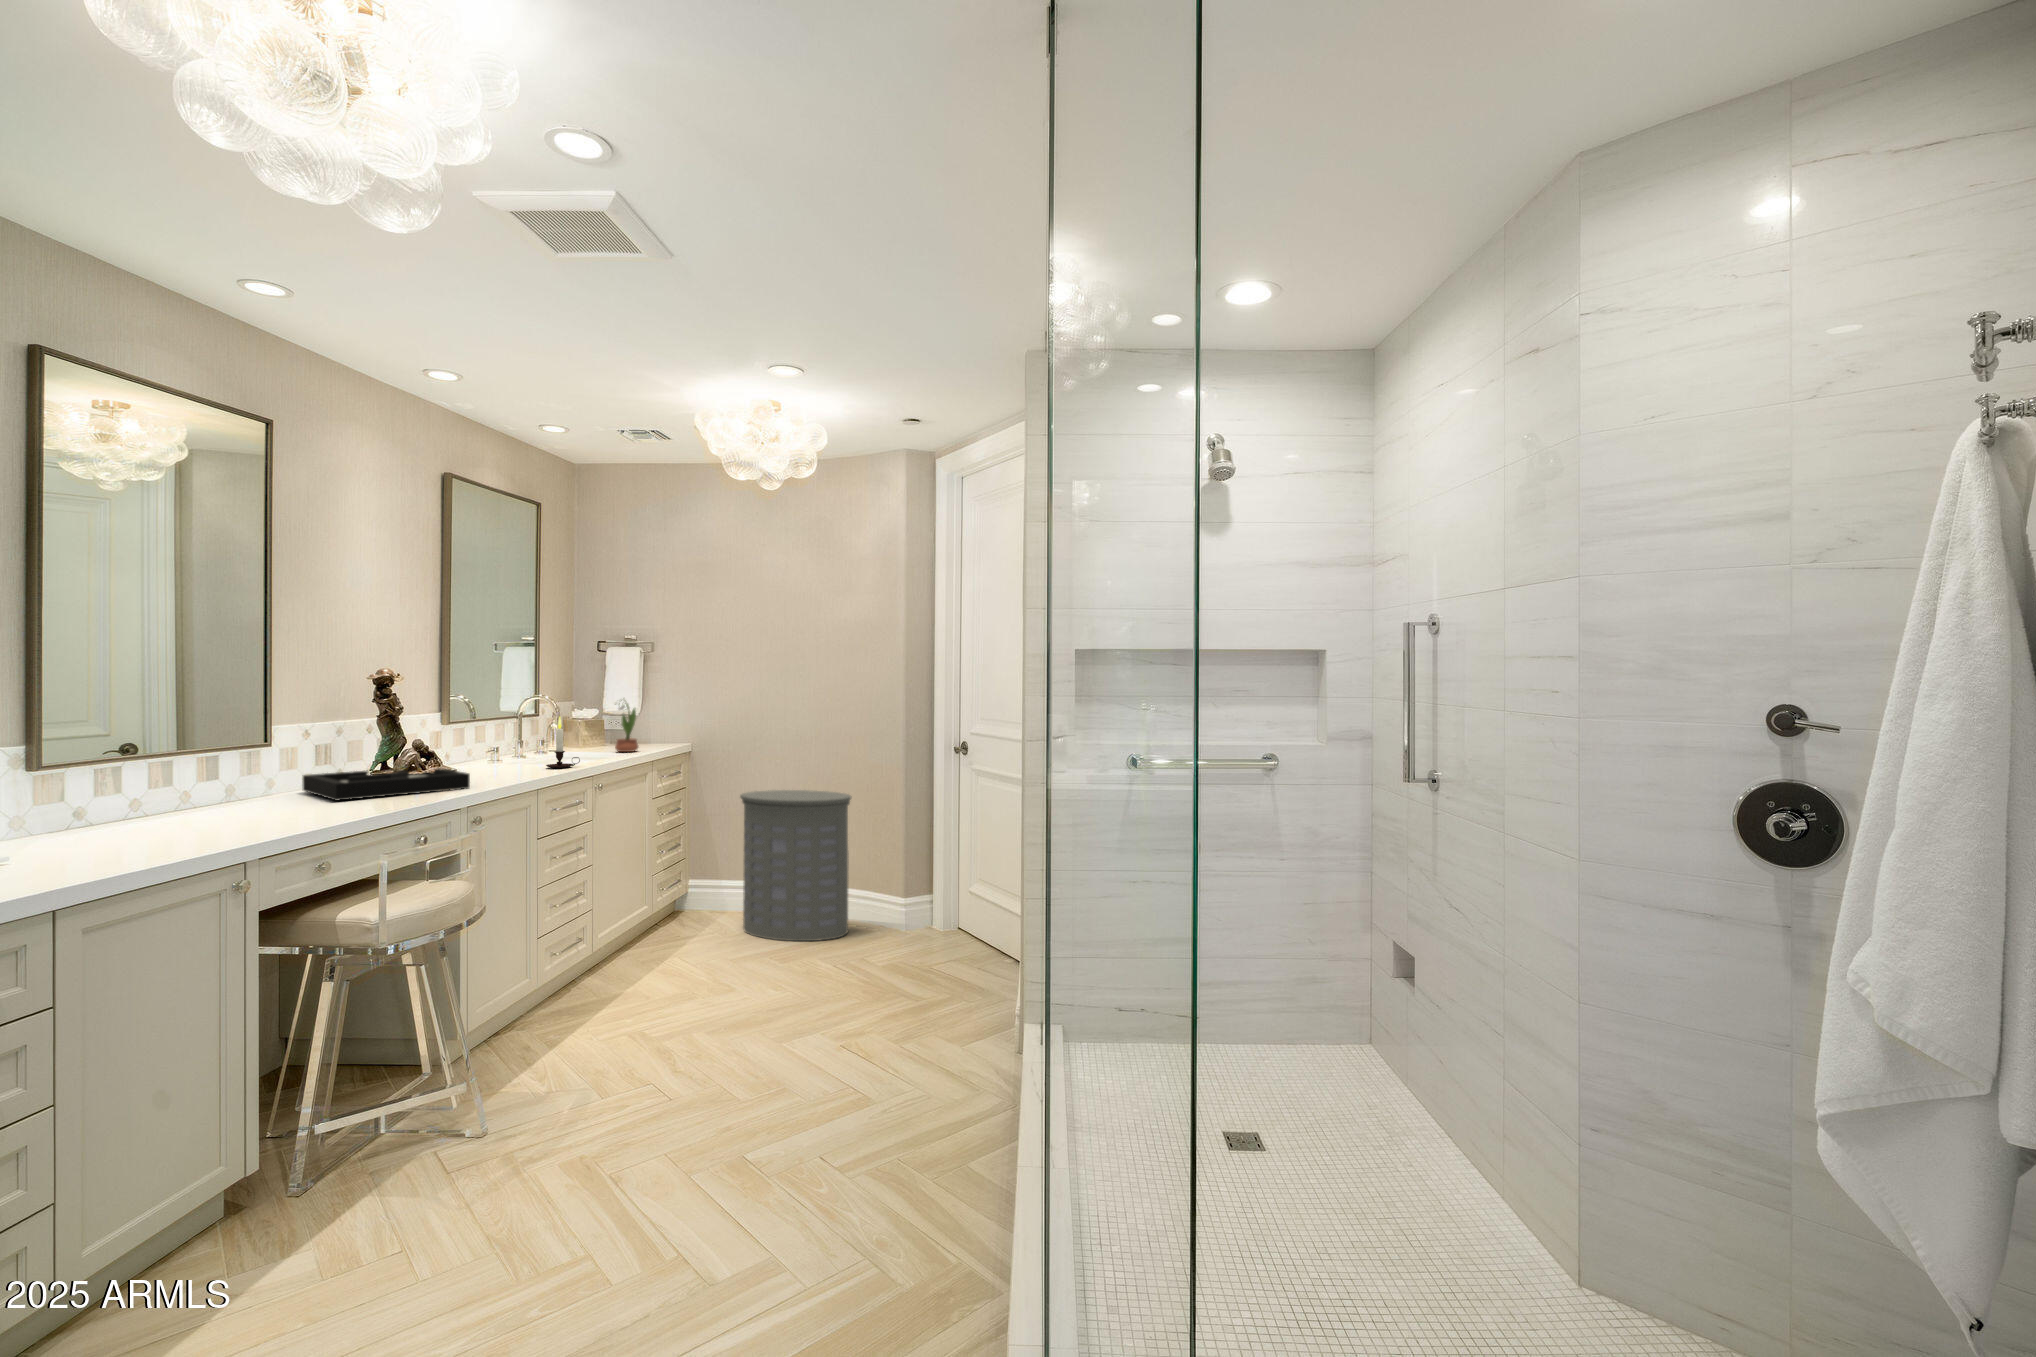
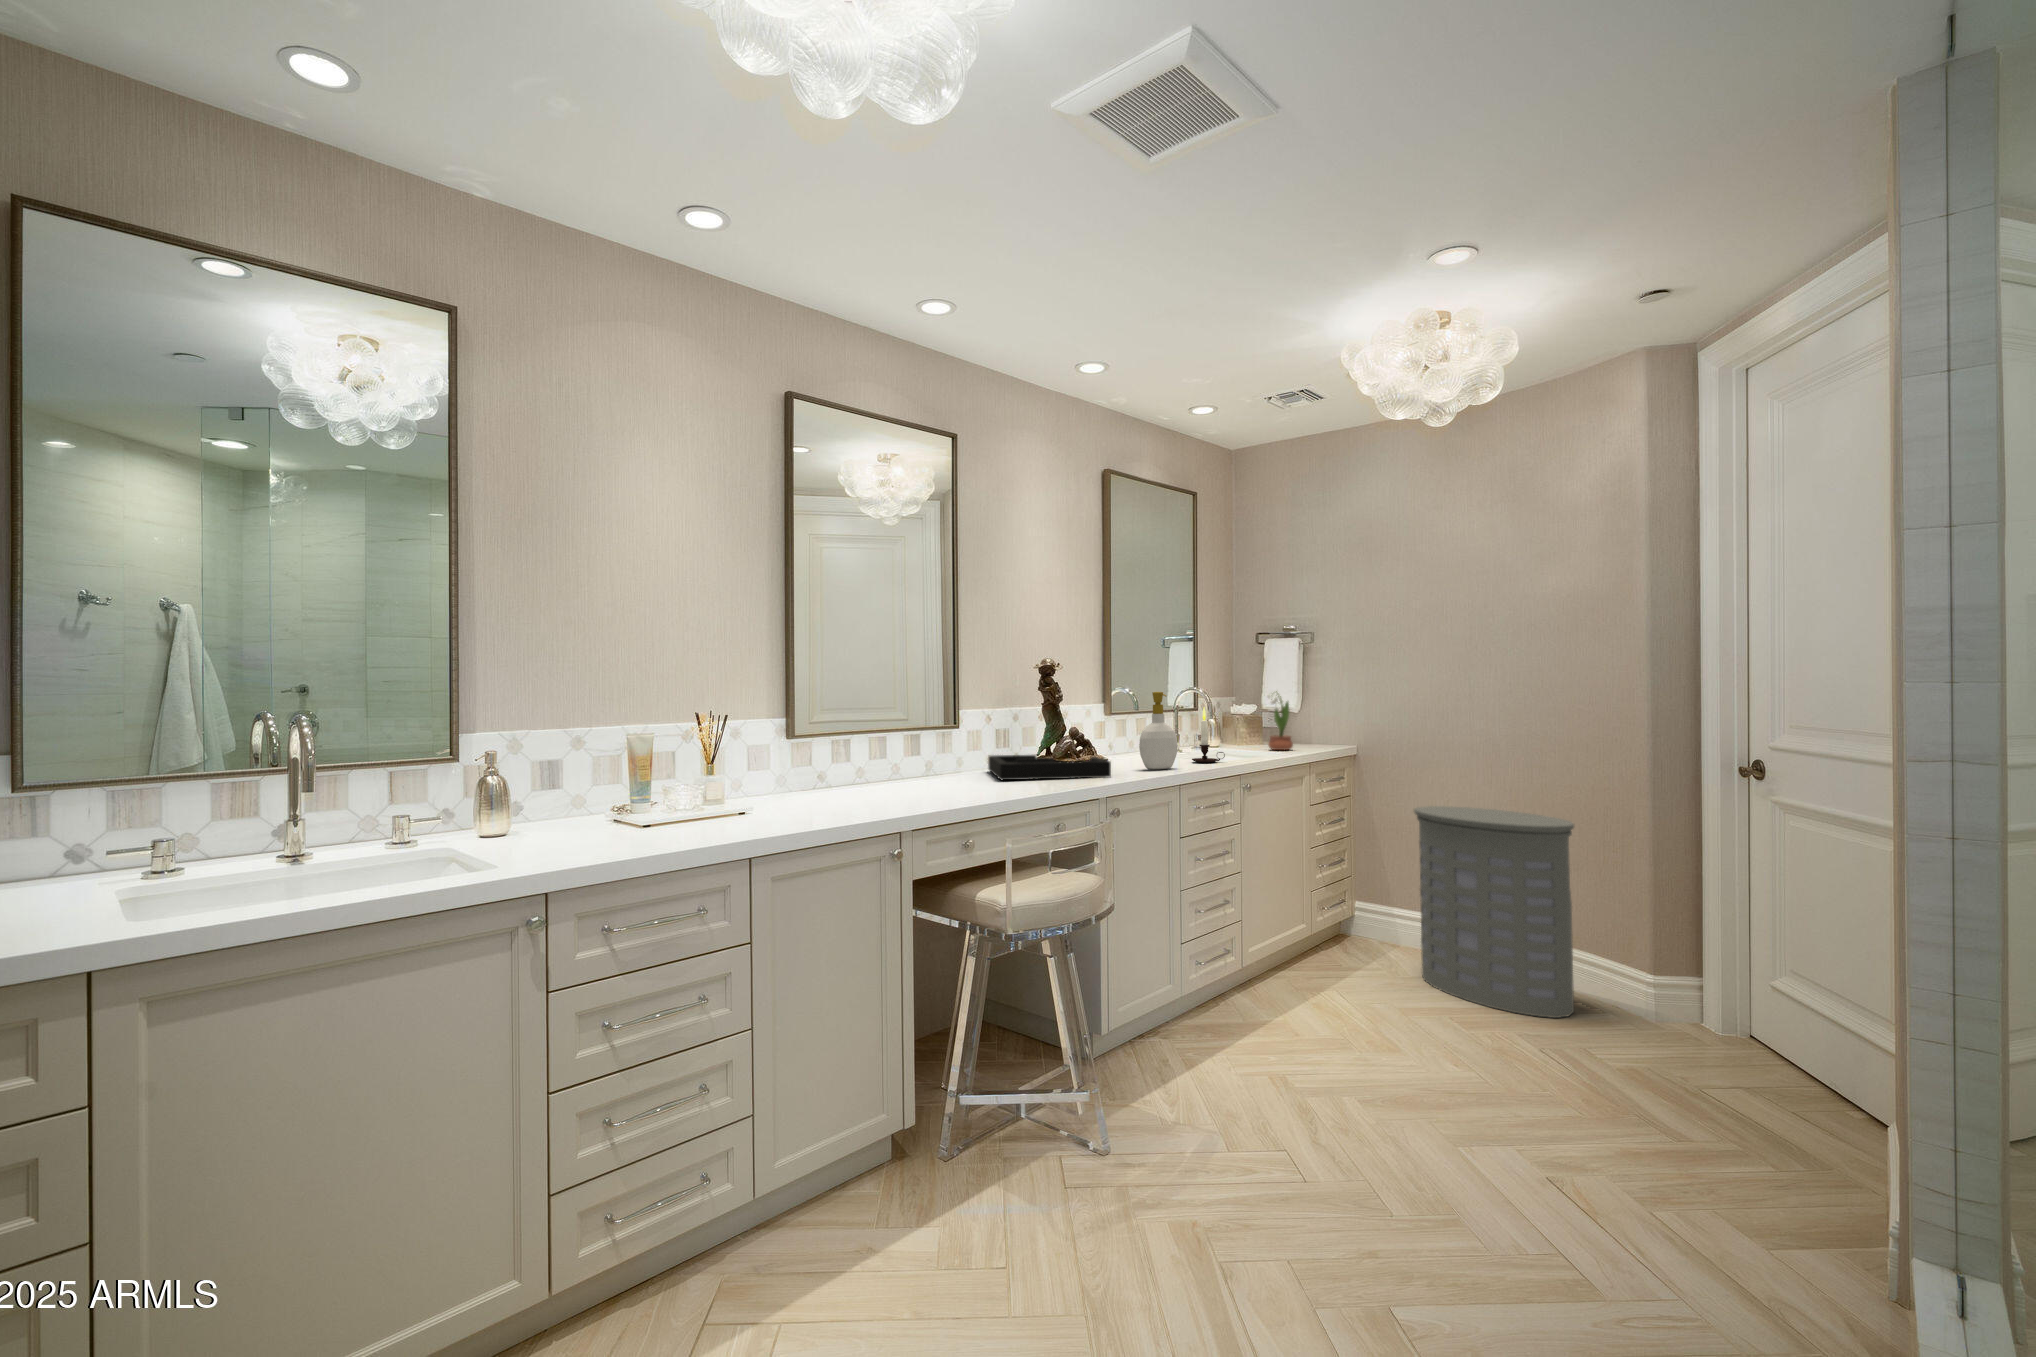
soap bottle: none [496,704,536,778] -> present [1139,692,1178,770]

